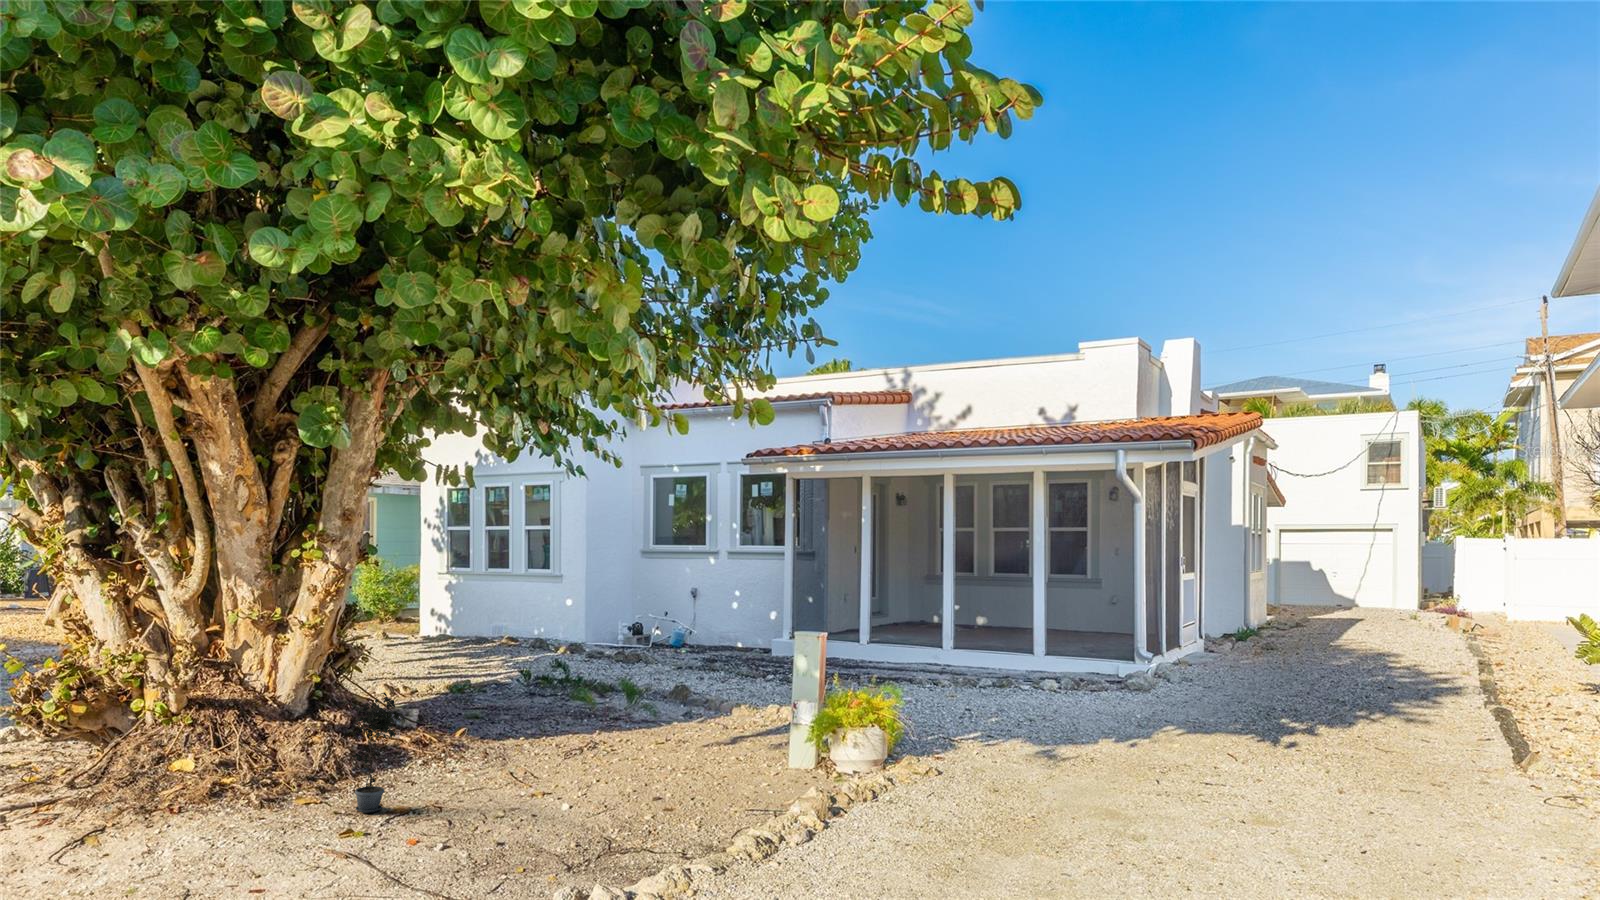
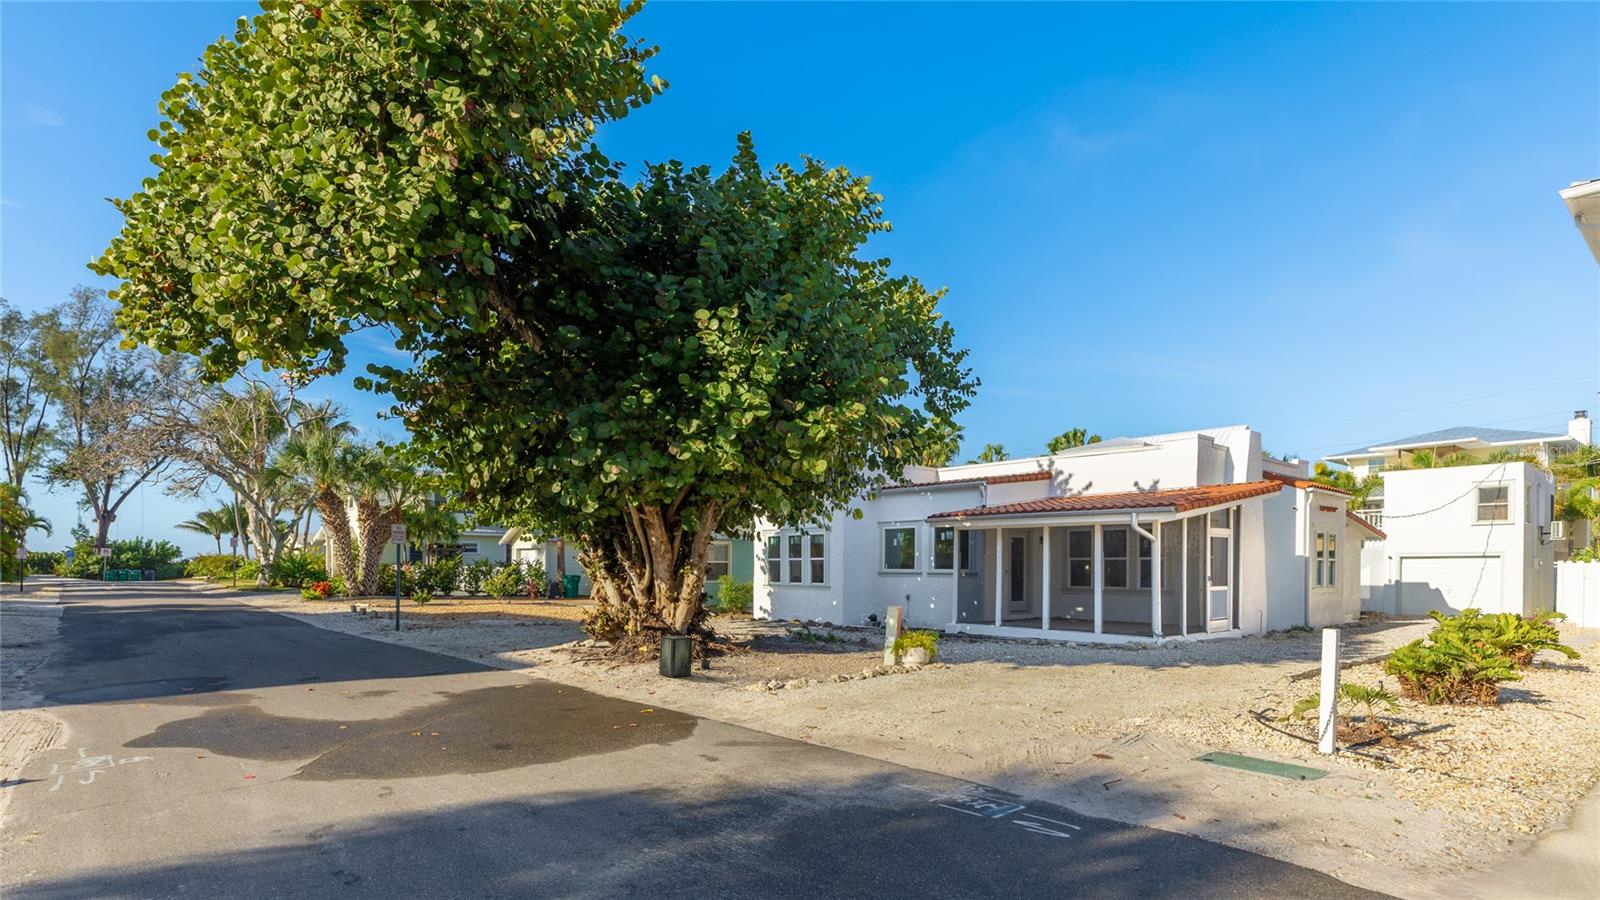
storage box: none [224,736,335,876] -> present [659,635,692,678]

